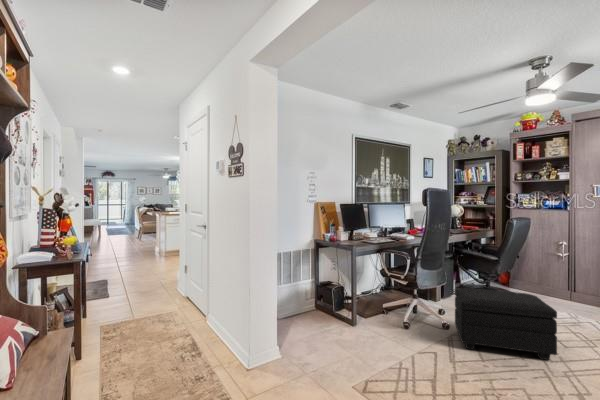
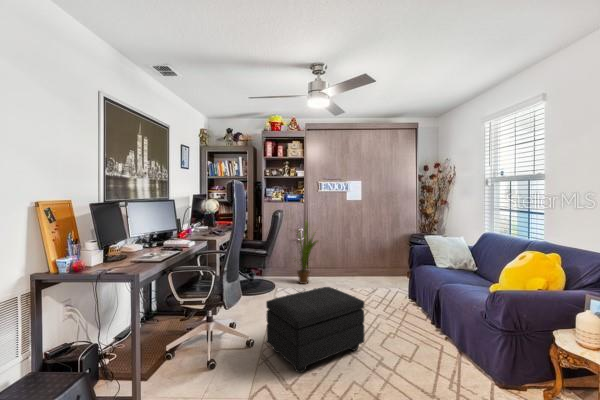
house plant: none [533,230,584,306] -> present [297,222,318,284]

